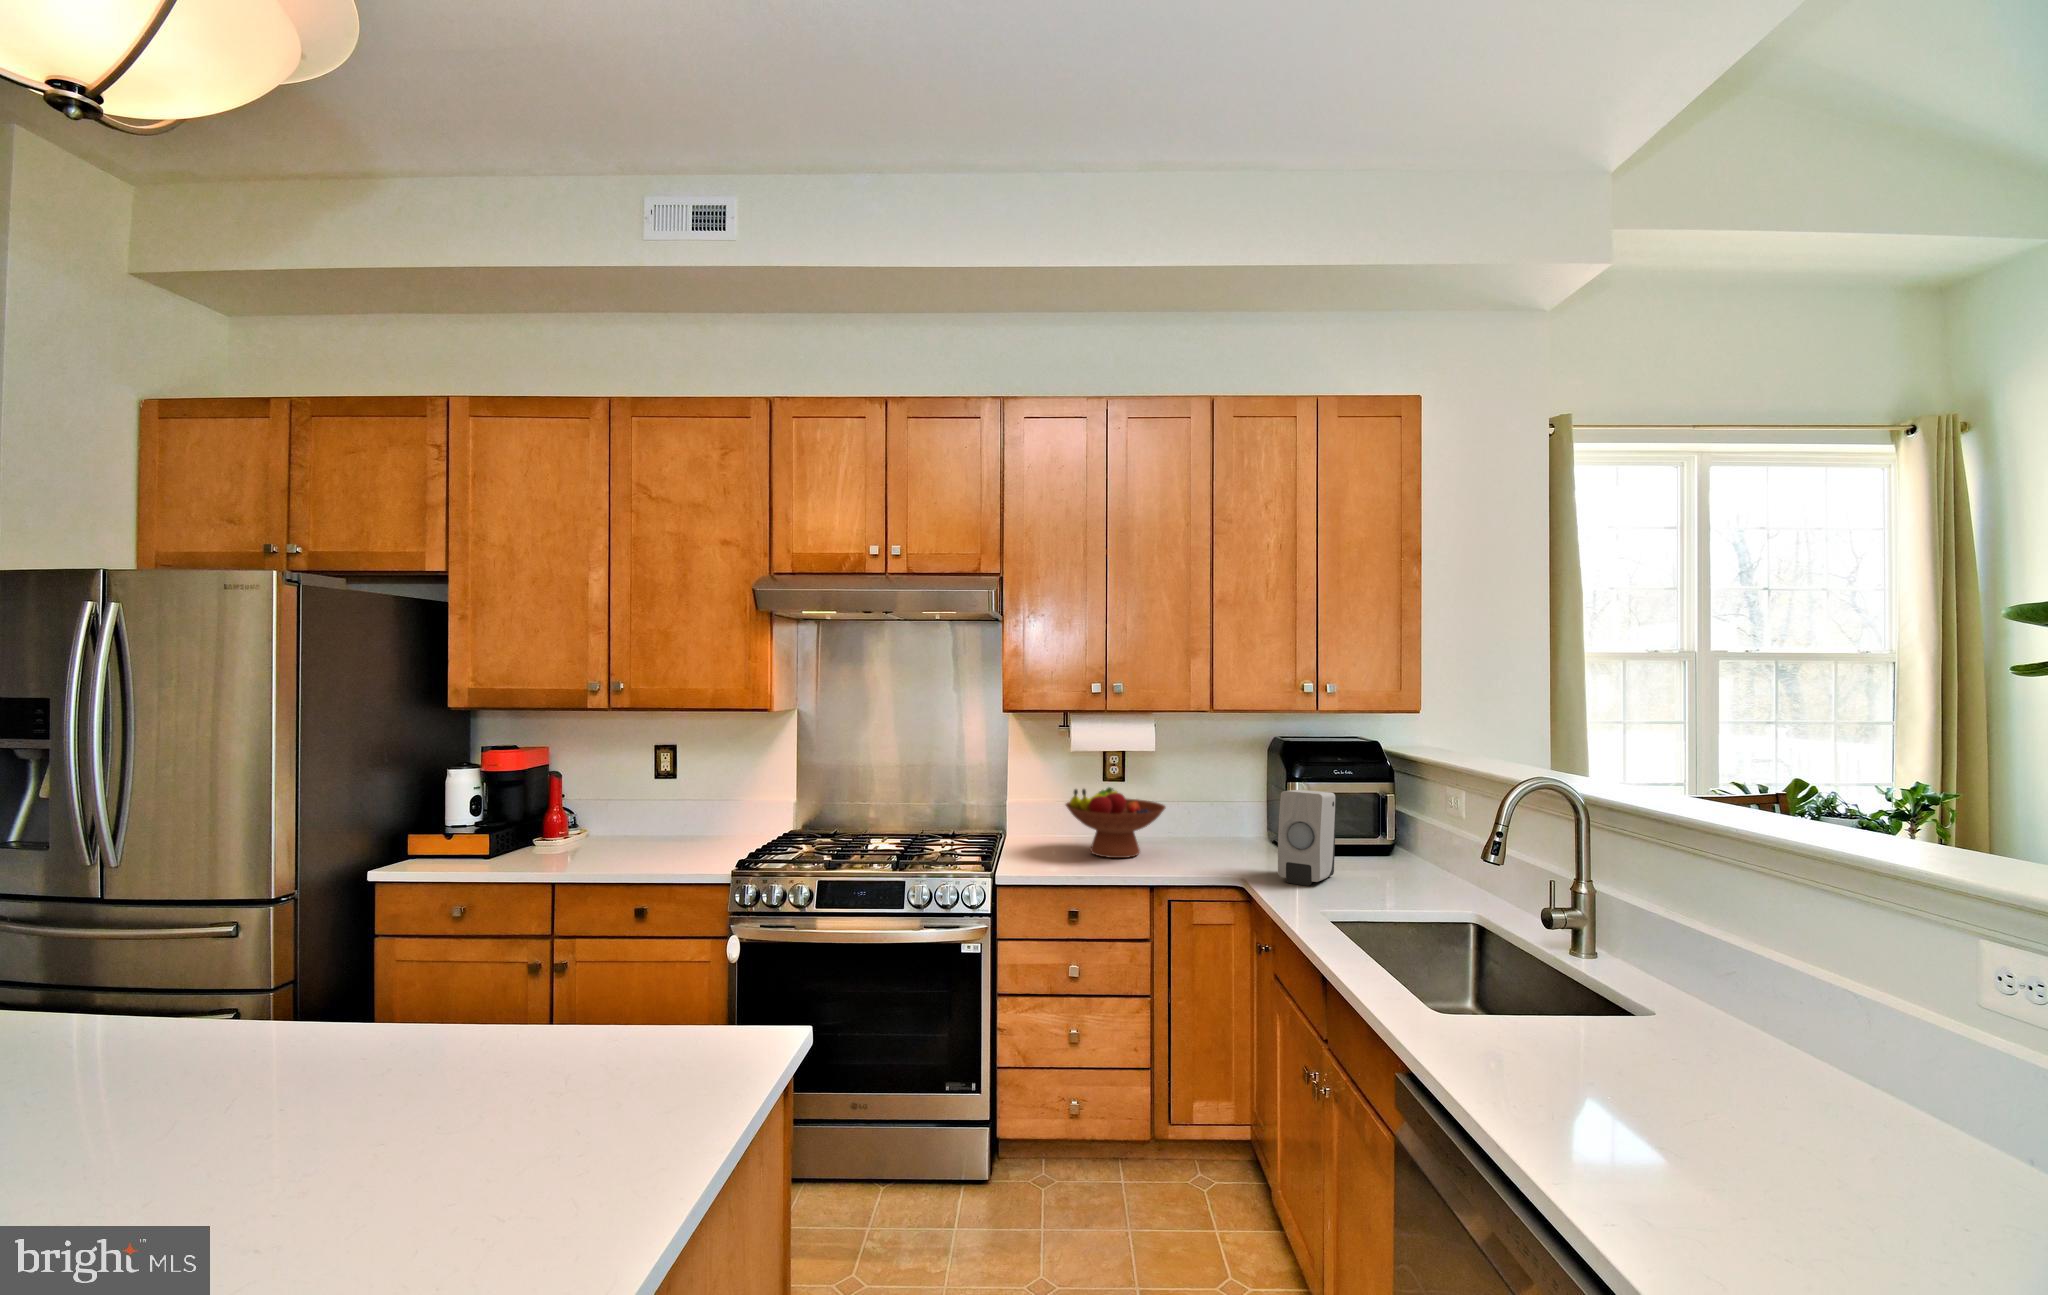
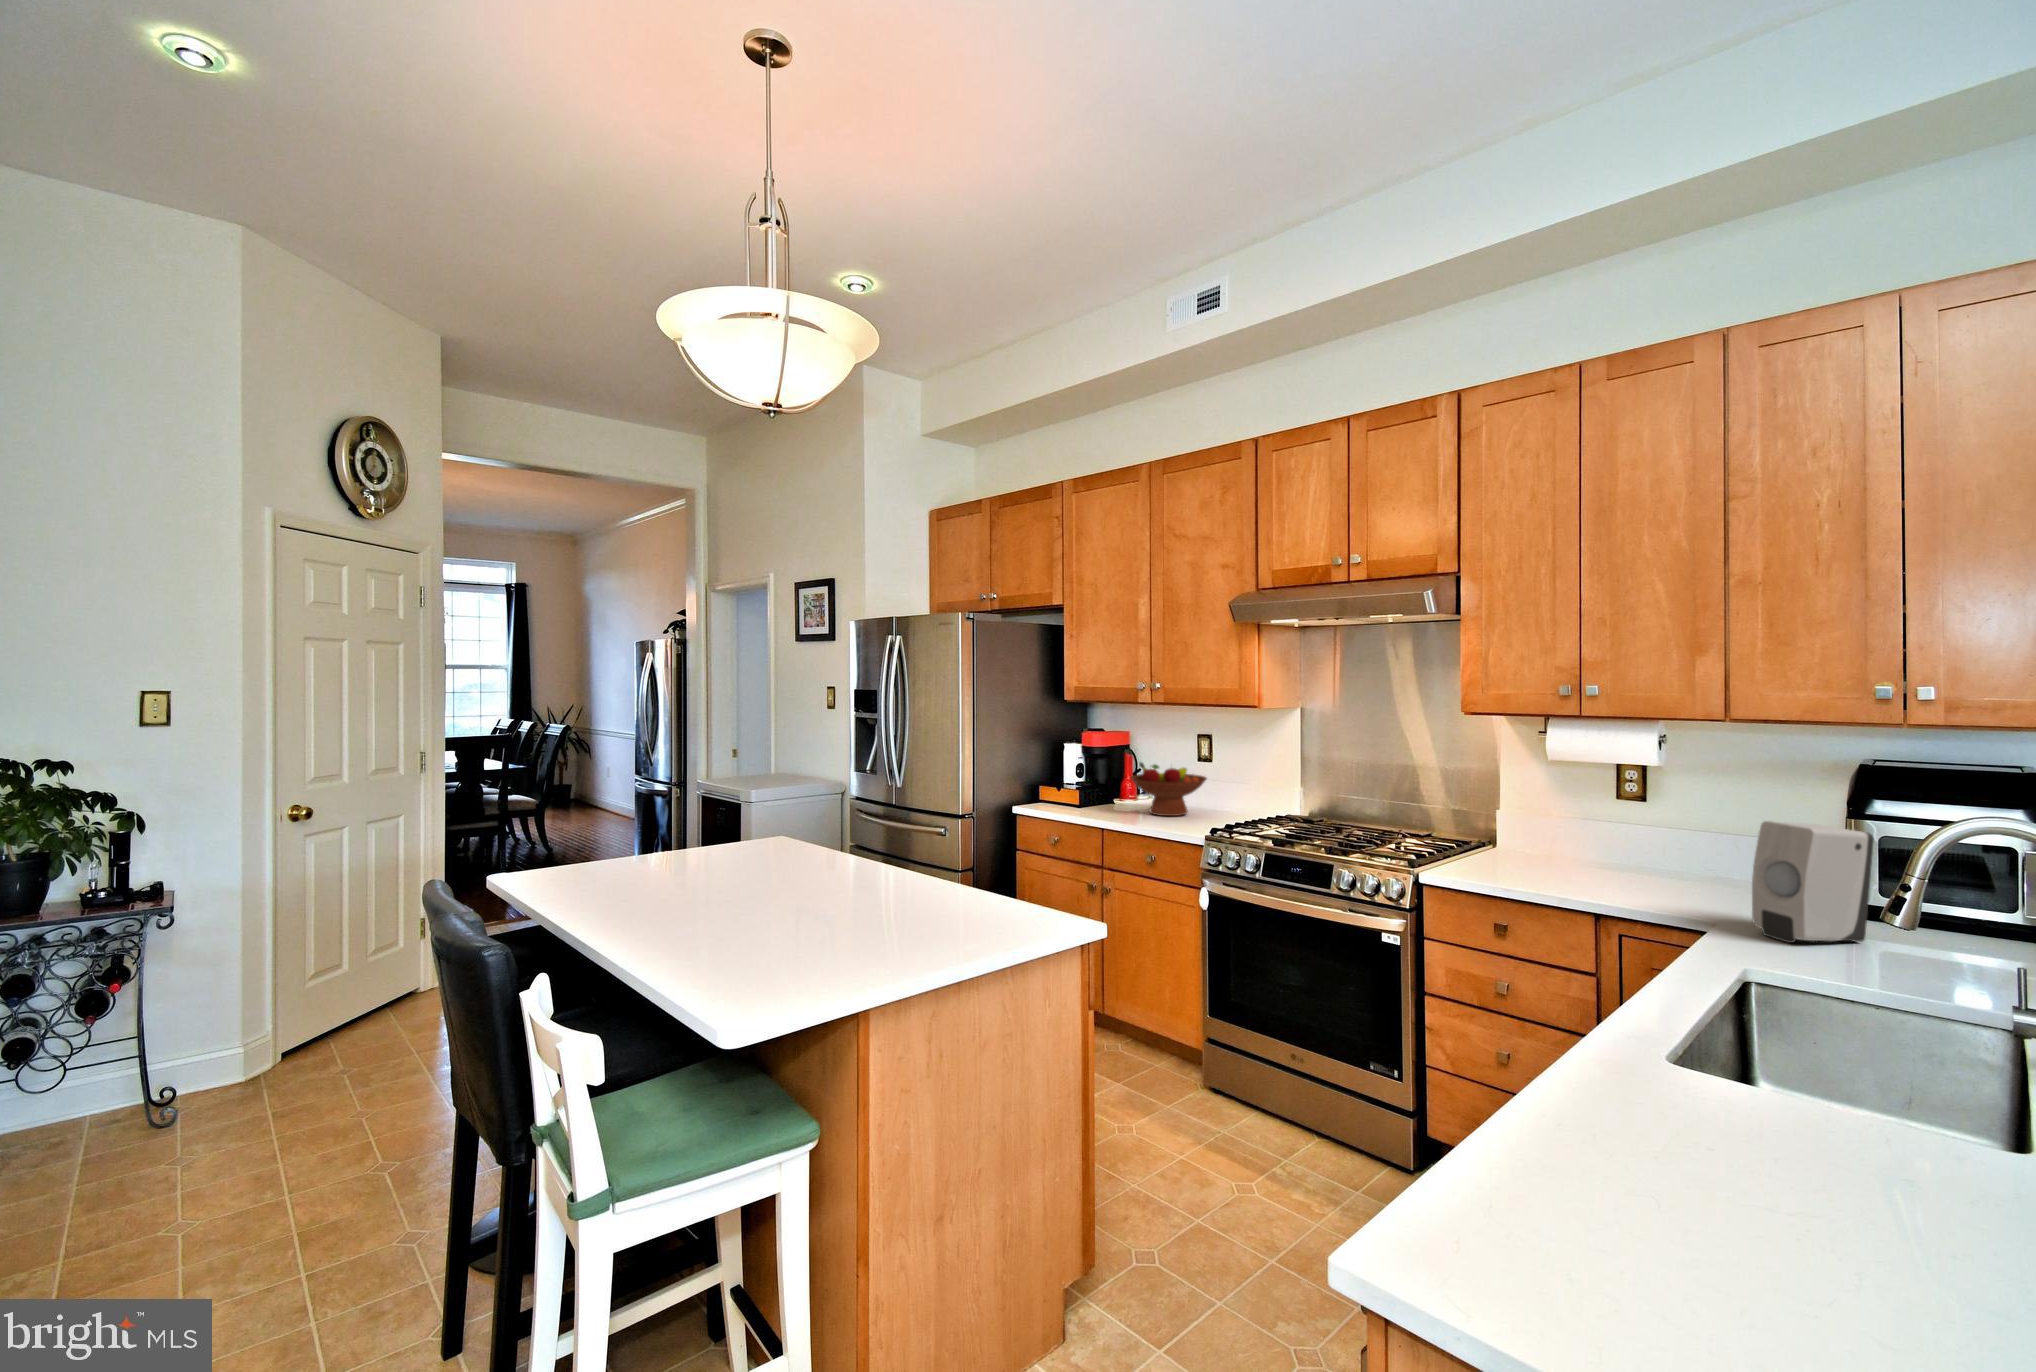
fruit bowl: present [1066,787,1166,858] -> present [1131,763,1207,816]

